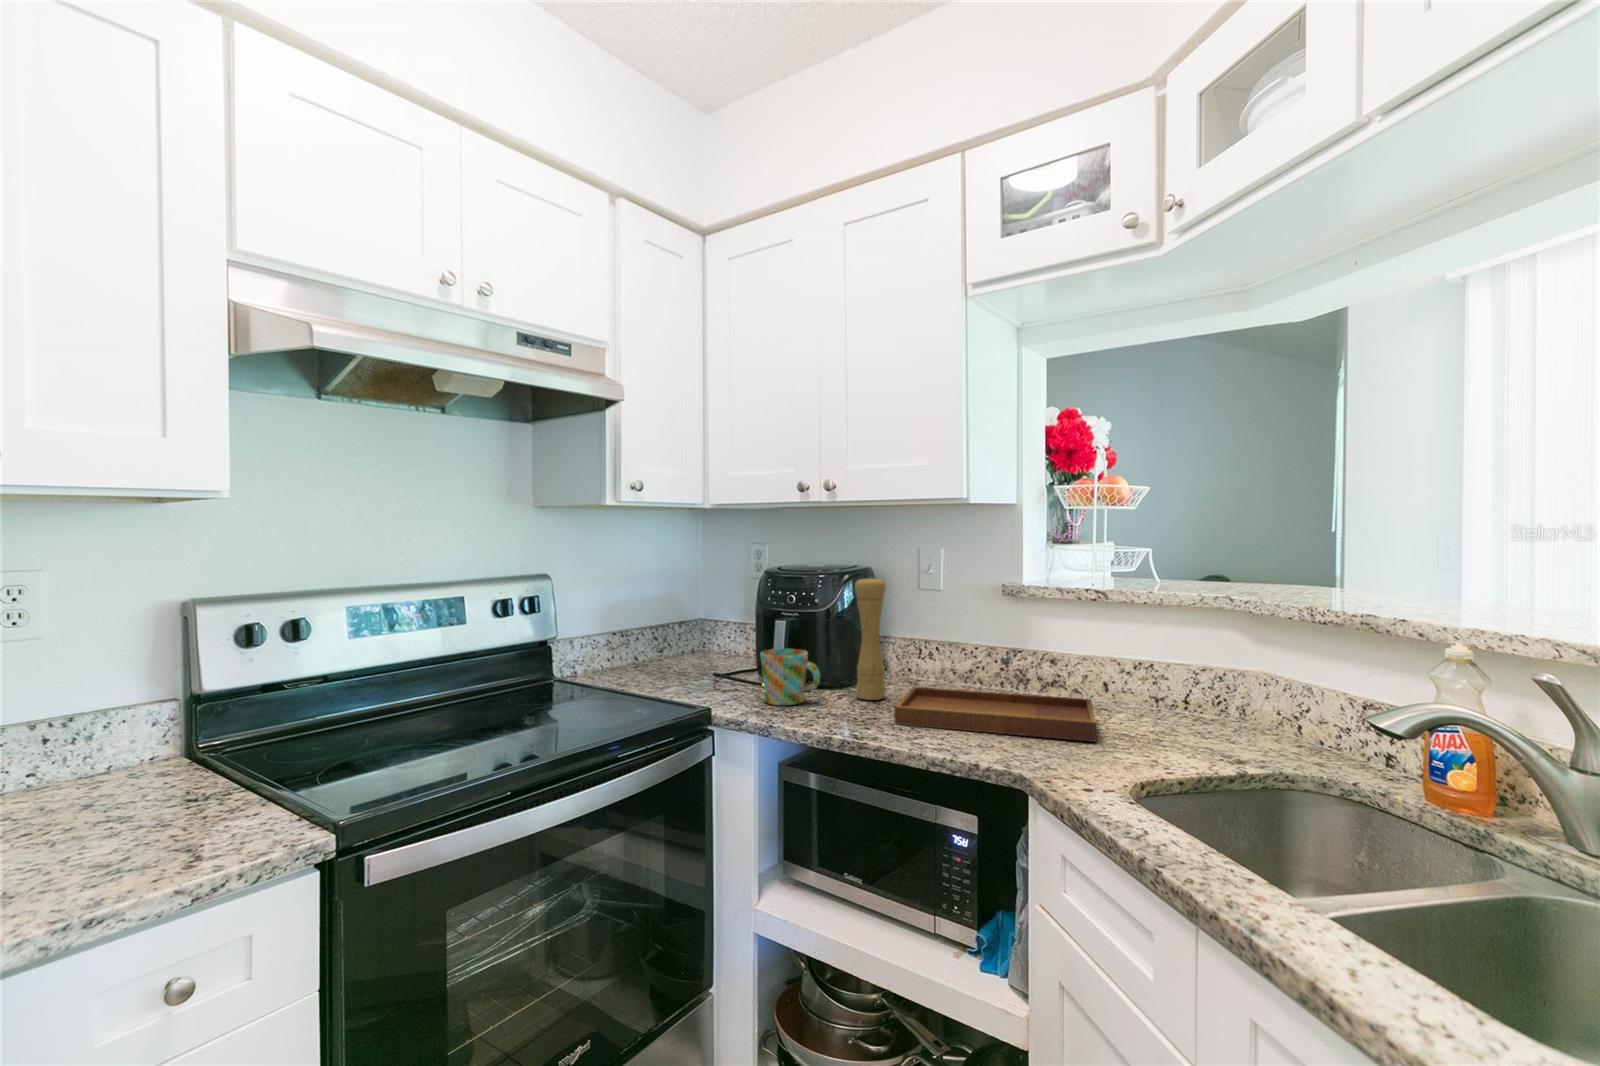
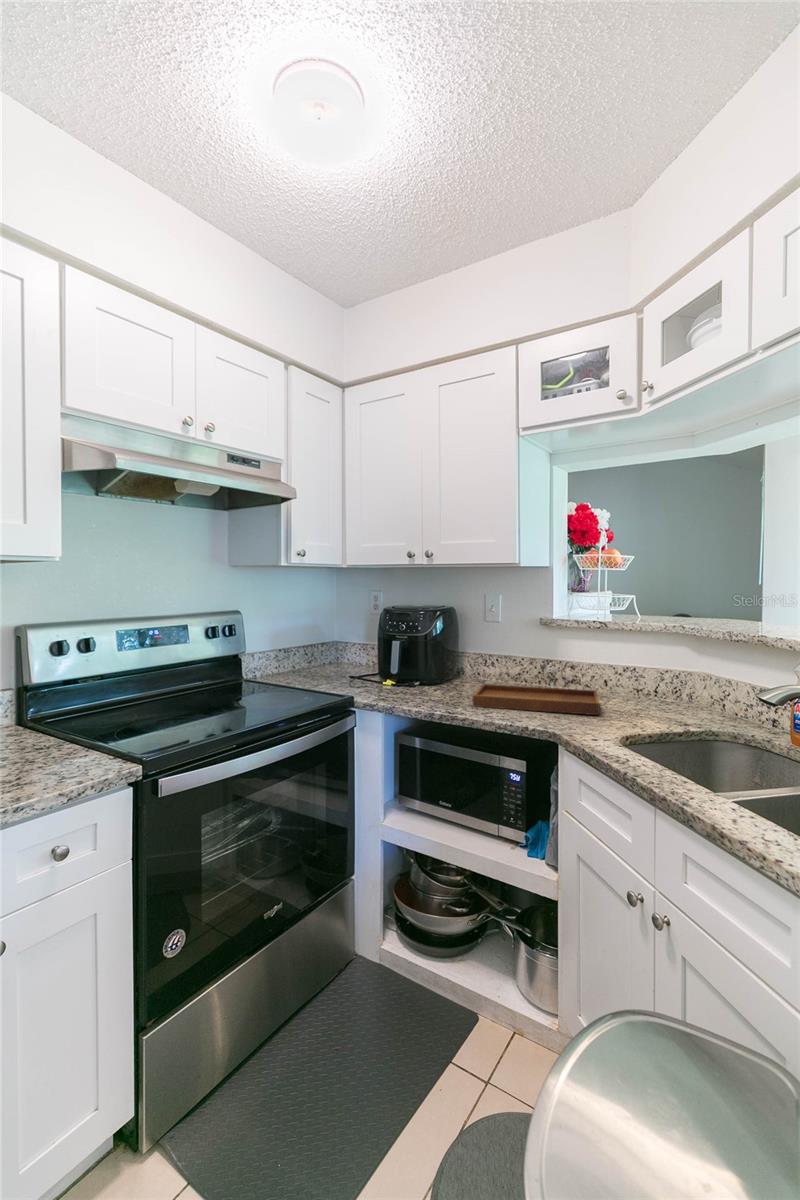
pepper mill: present [855,577,886,700] -> none [445,613,465,693]
mug: present [760,649,820,705] -> none [384,660,423,696]

